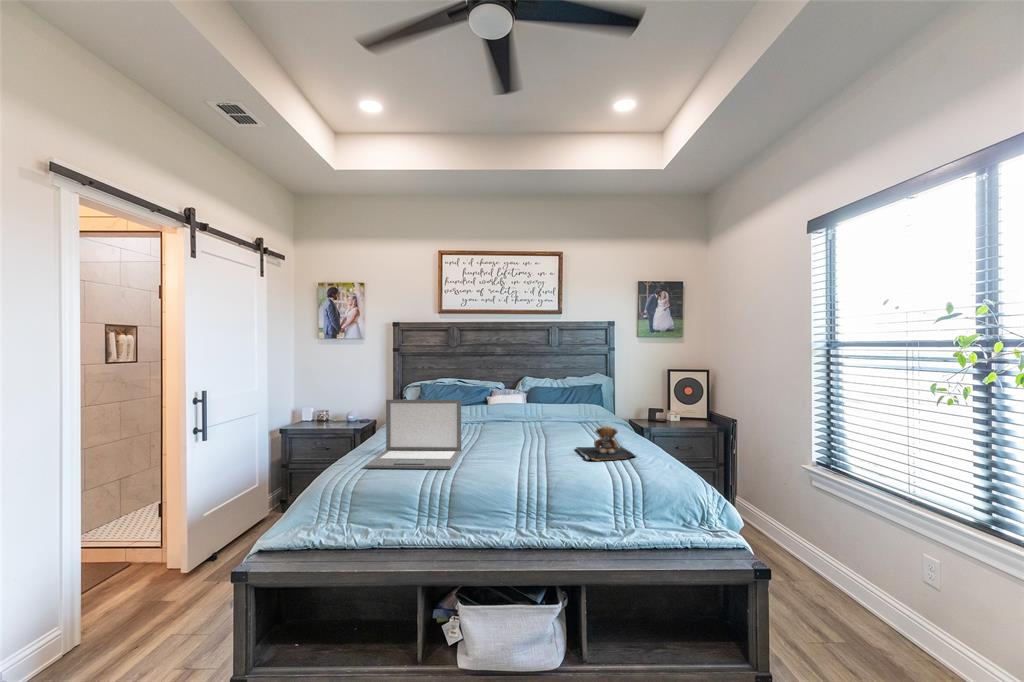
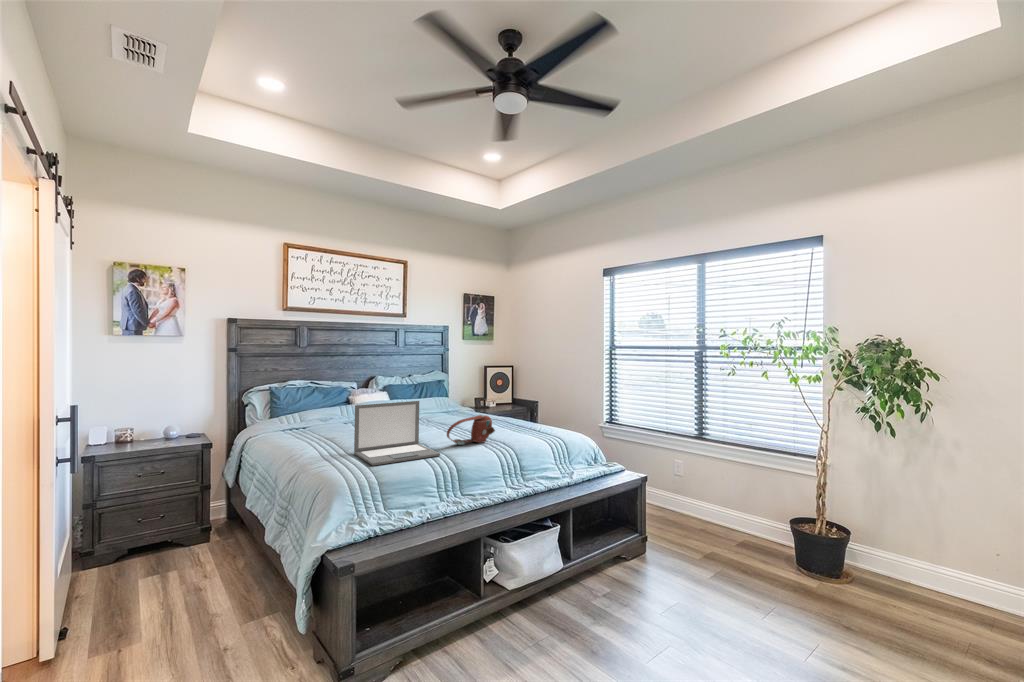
handbag: none [481,424,554,461] -> present [447,415,495,445]
teddy bear: present [576,426,636,461] -> none [491,413,536,437]

